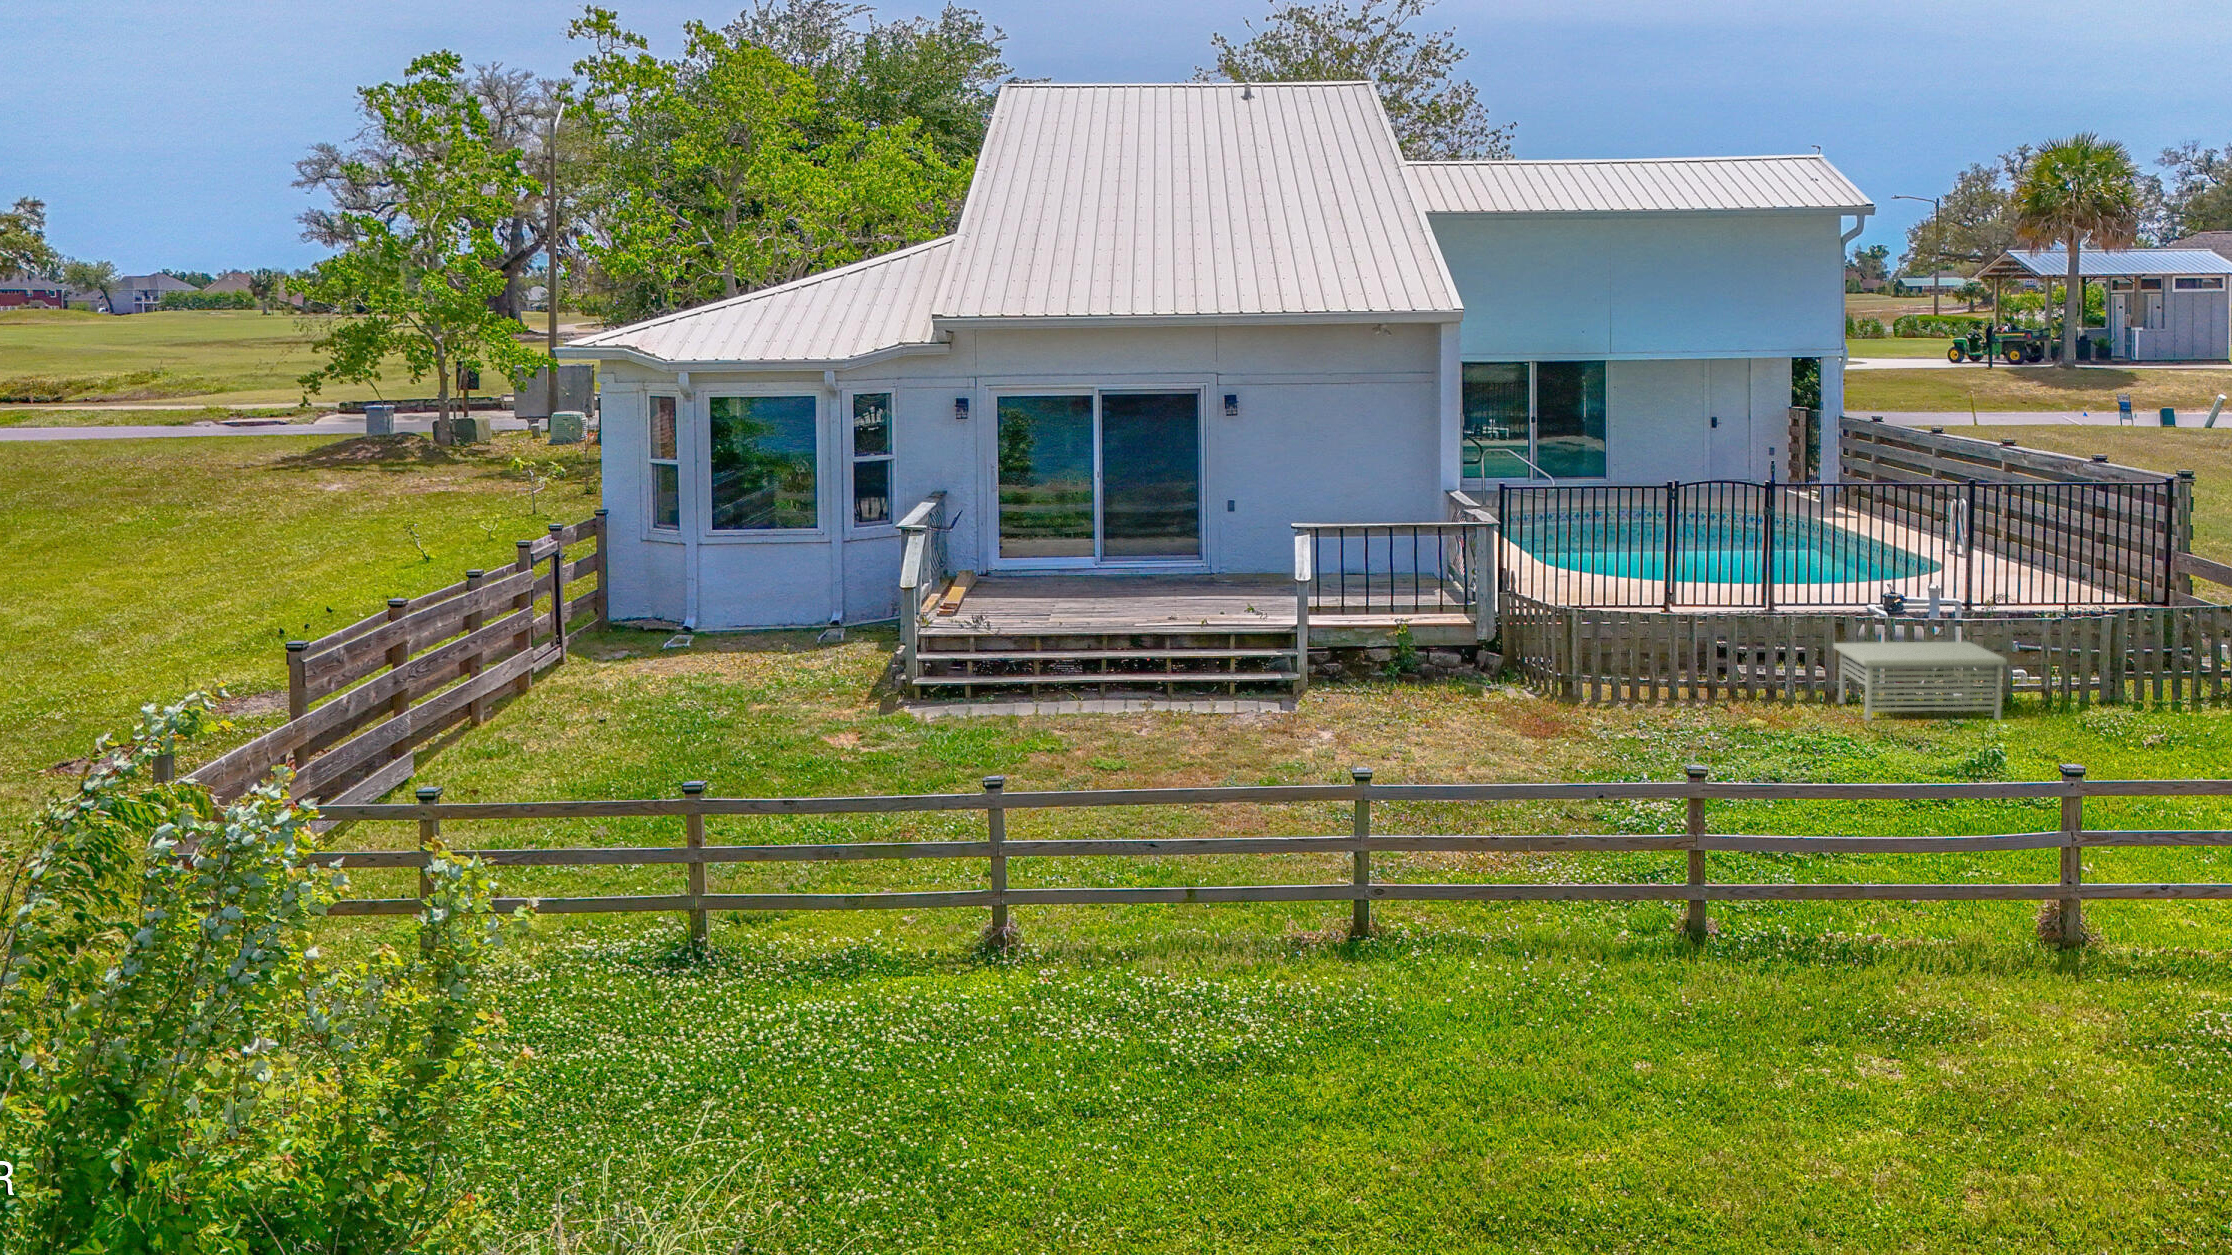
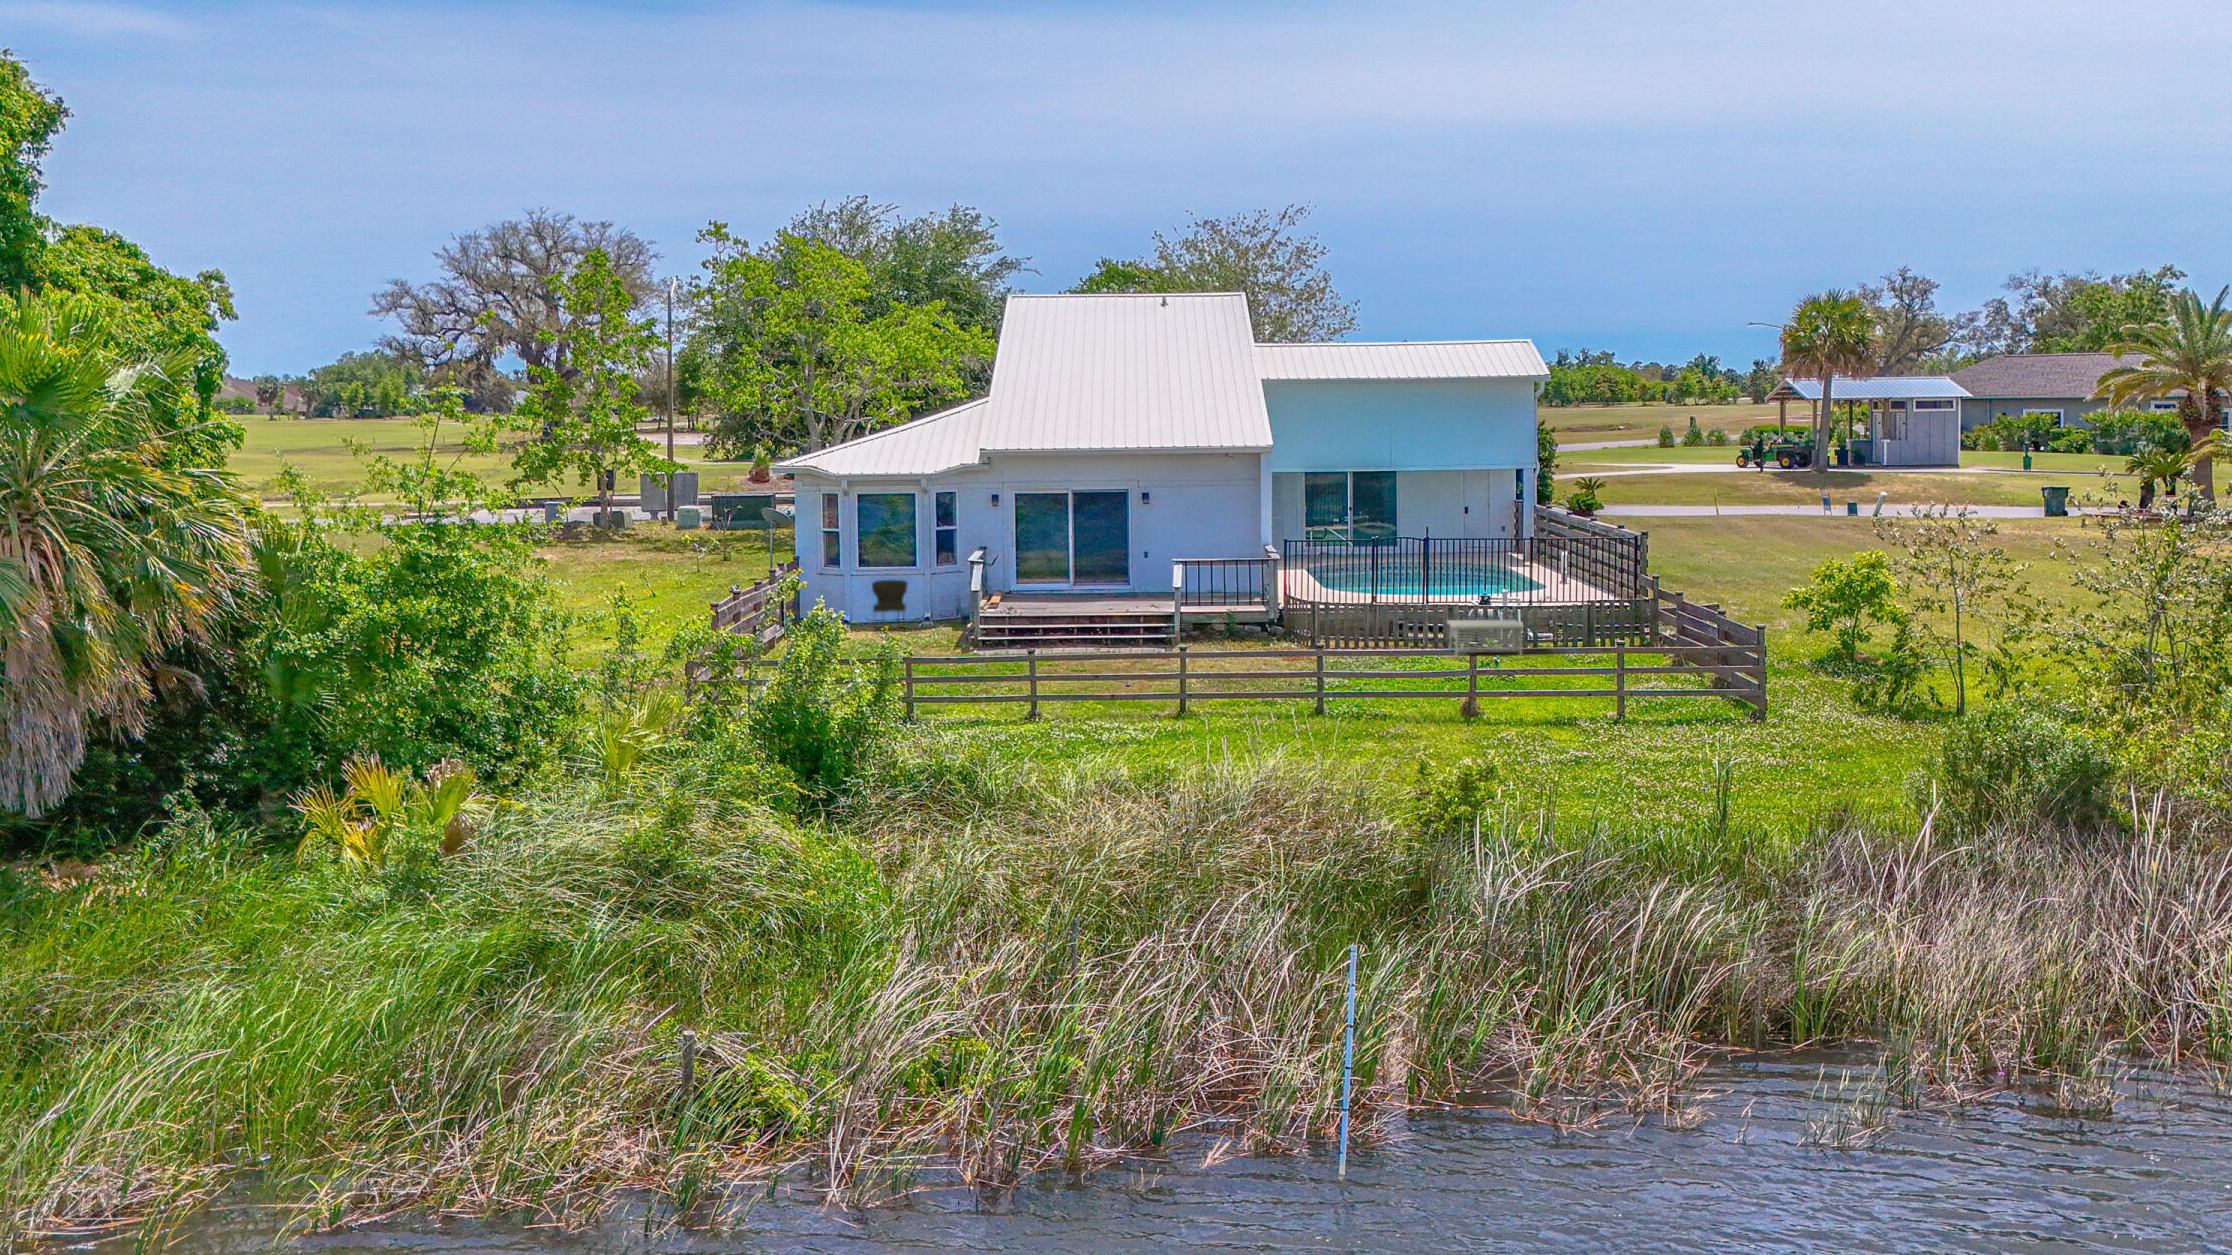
chair: none [734,552,802,649] -> present [872,580,907,628]

